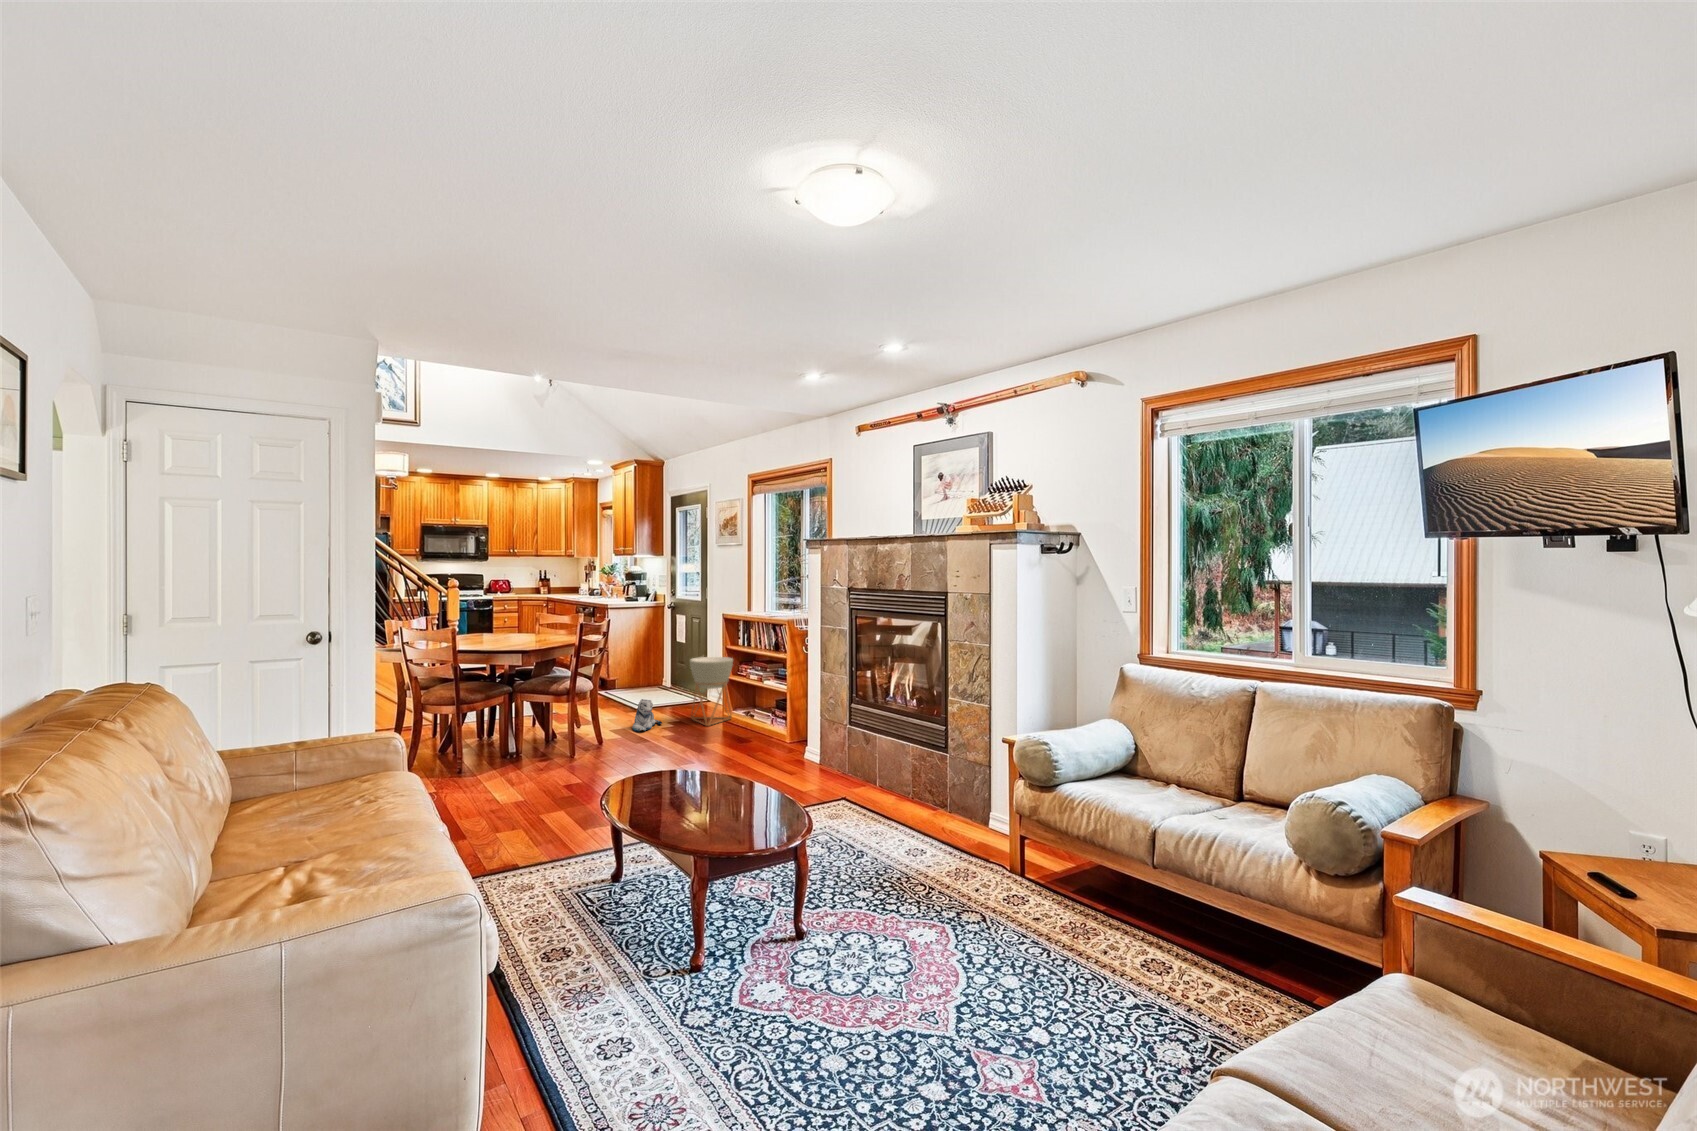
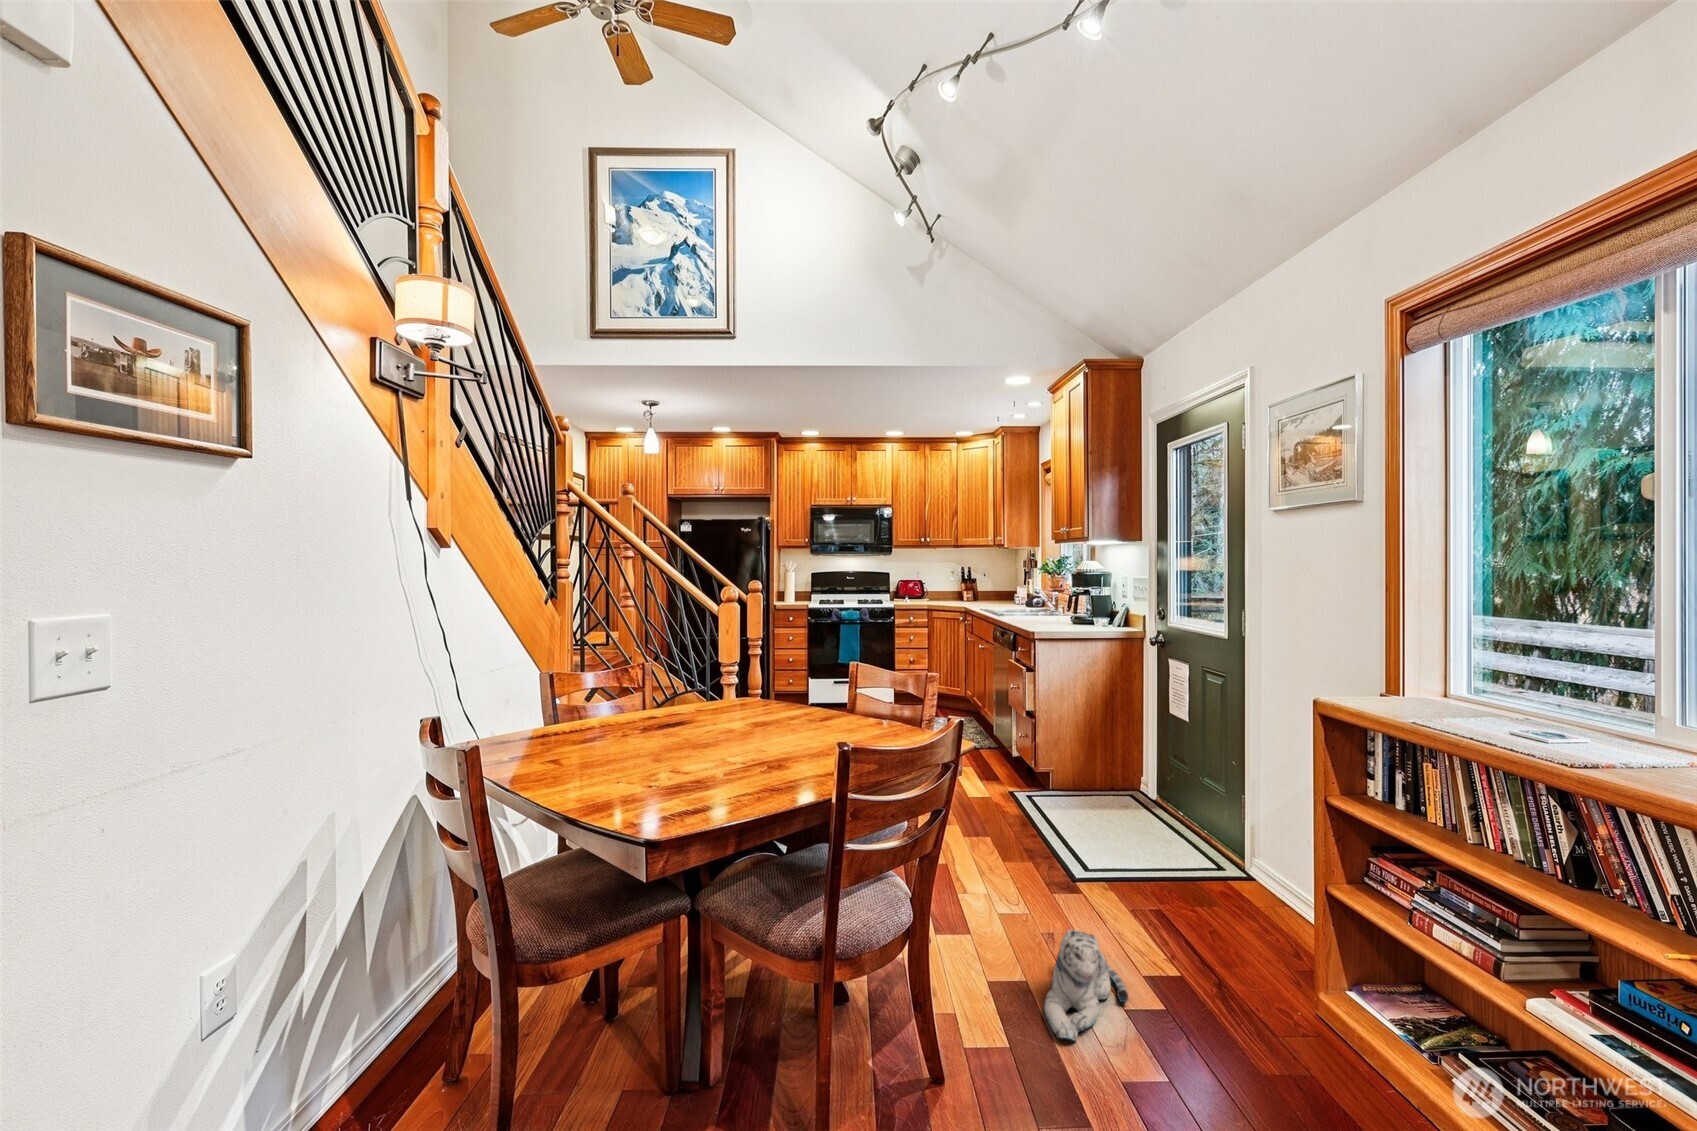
planter: present [690,657,733,726] -> none [1209,820,1357,1065]

